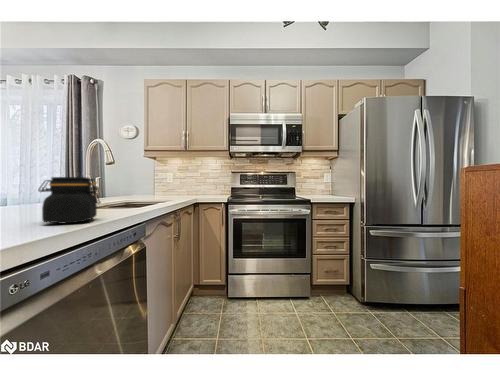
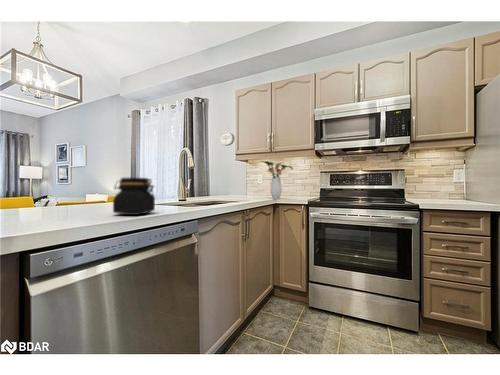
flower arrangement: none [177,160,213,199] -> present [261,161,293,199]

